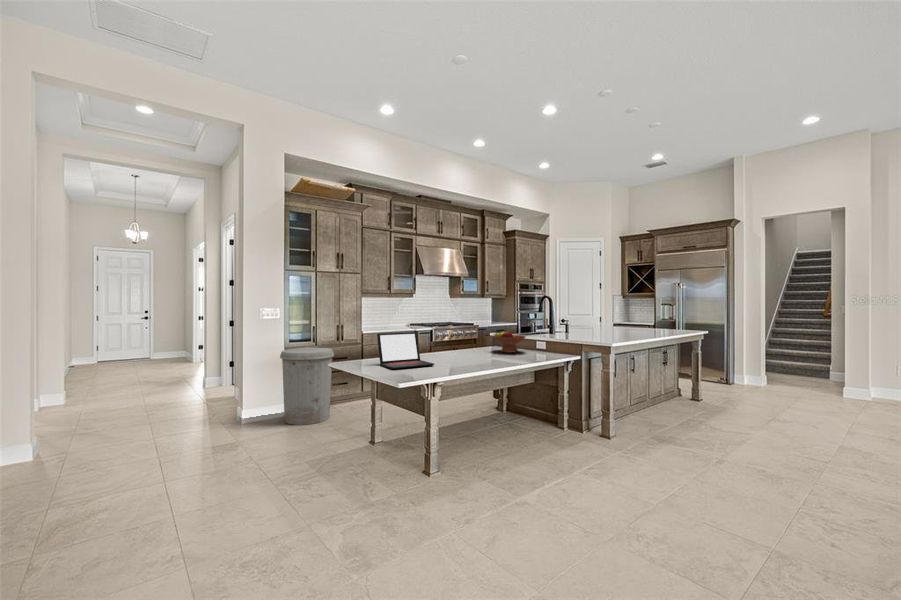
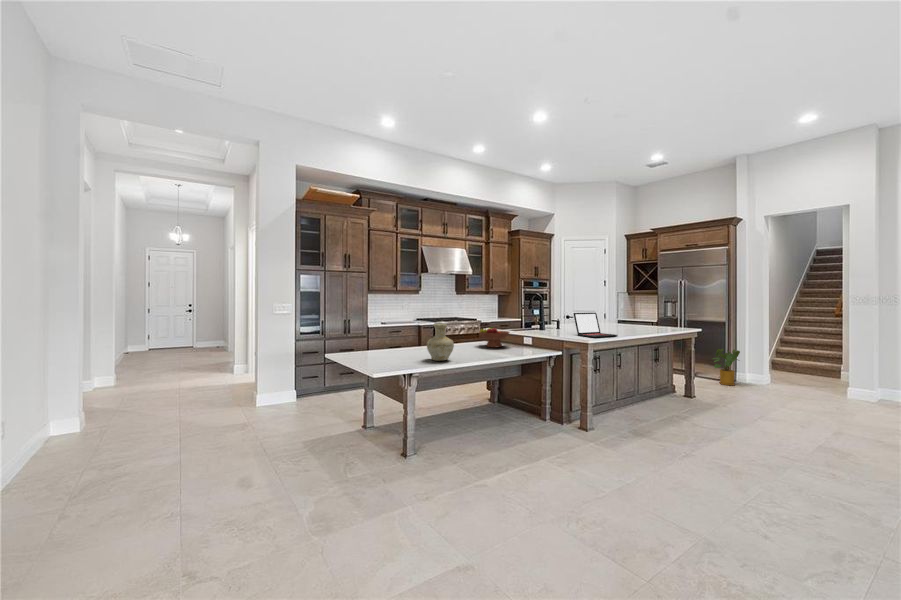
vase: none [448,327,478,368] -> present [427,324,454,361]
laptop: present [377,332,434,369] -> present [573,313,618,337]
trash can: present [280,347,334,425] -> none [290,340,339,409]
house plant: none [714,351,745,388] -> present [713,349,740,385]

